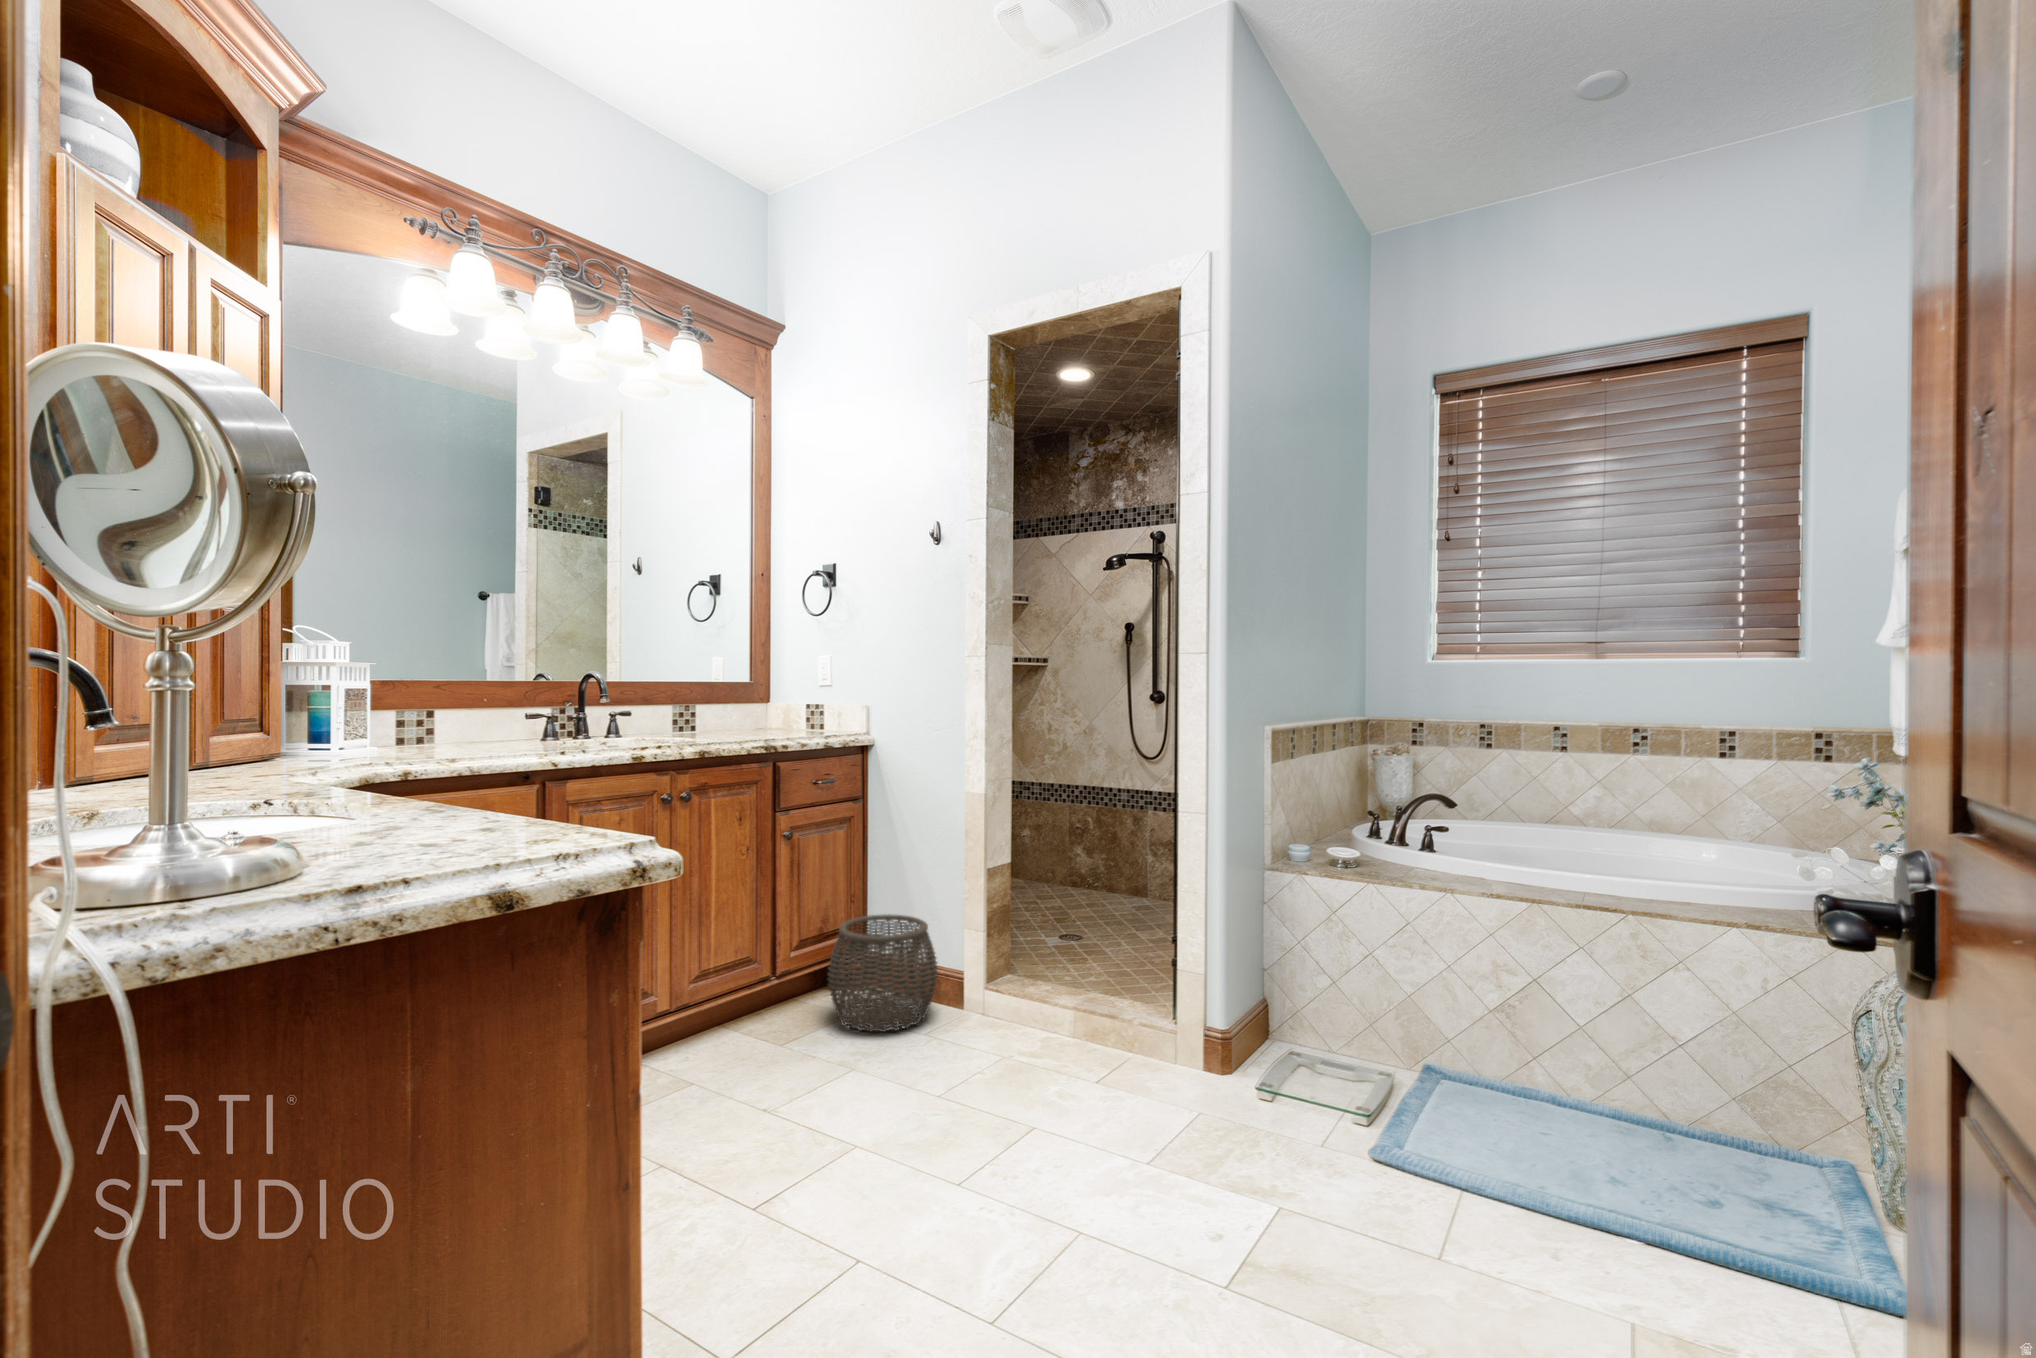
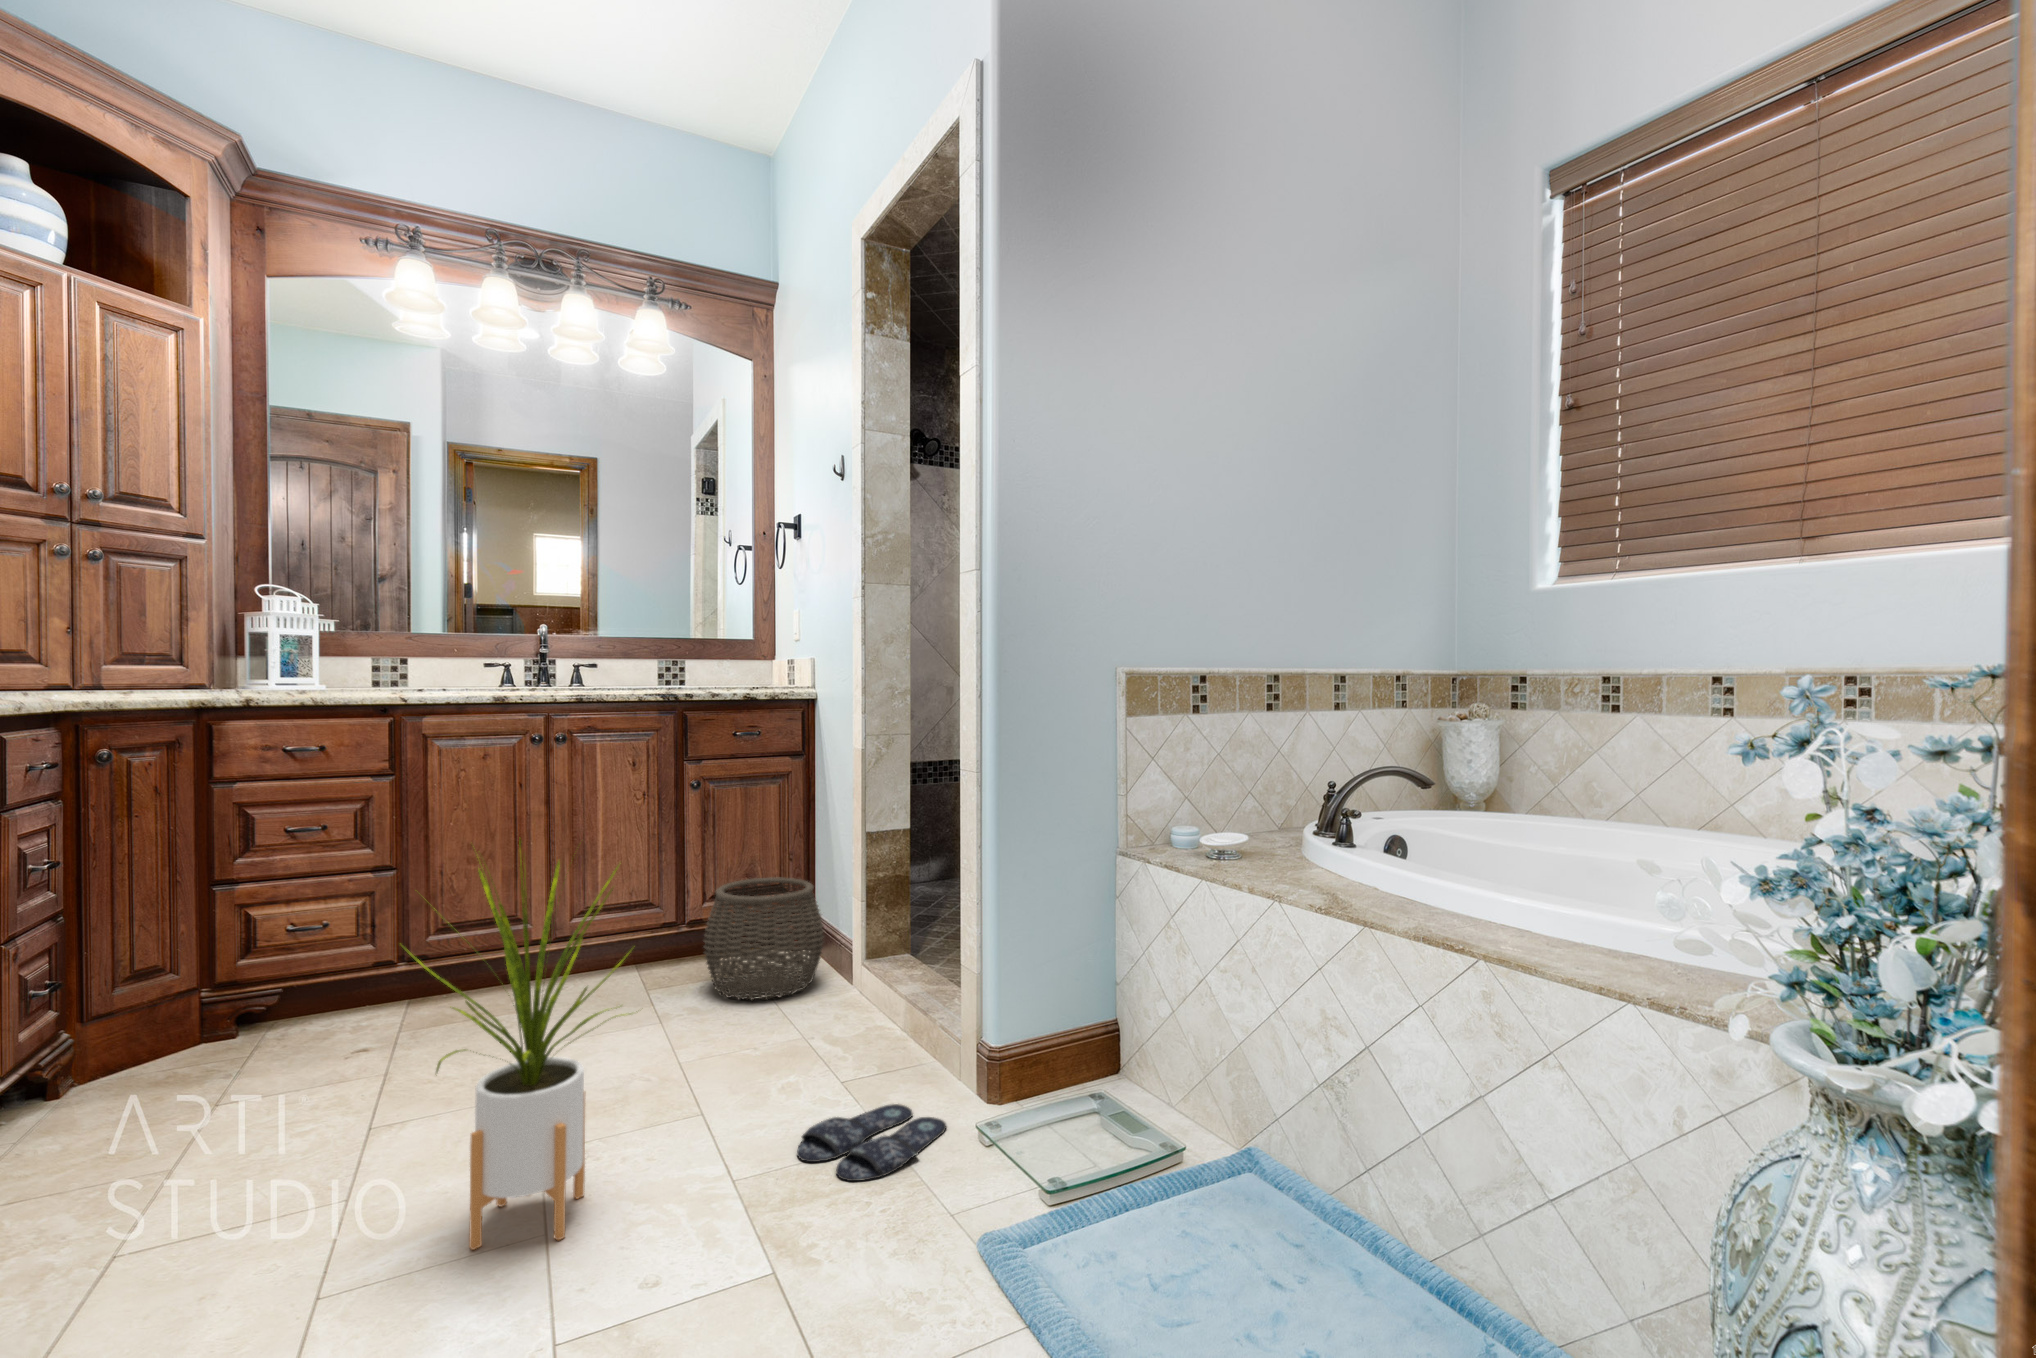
house plant: none [959,898,1132,1255] -> present [401,839,631,1250]
slippers: none [1130,1084,1229,1141] -> present [797,1104,946,1181]

